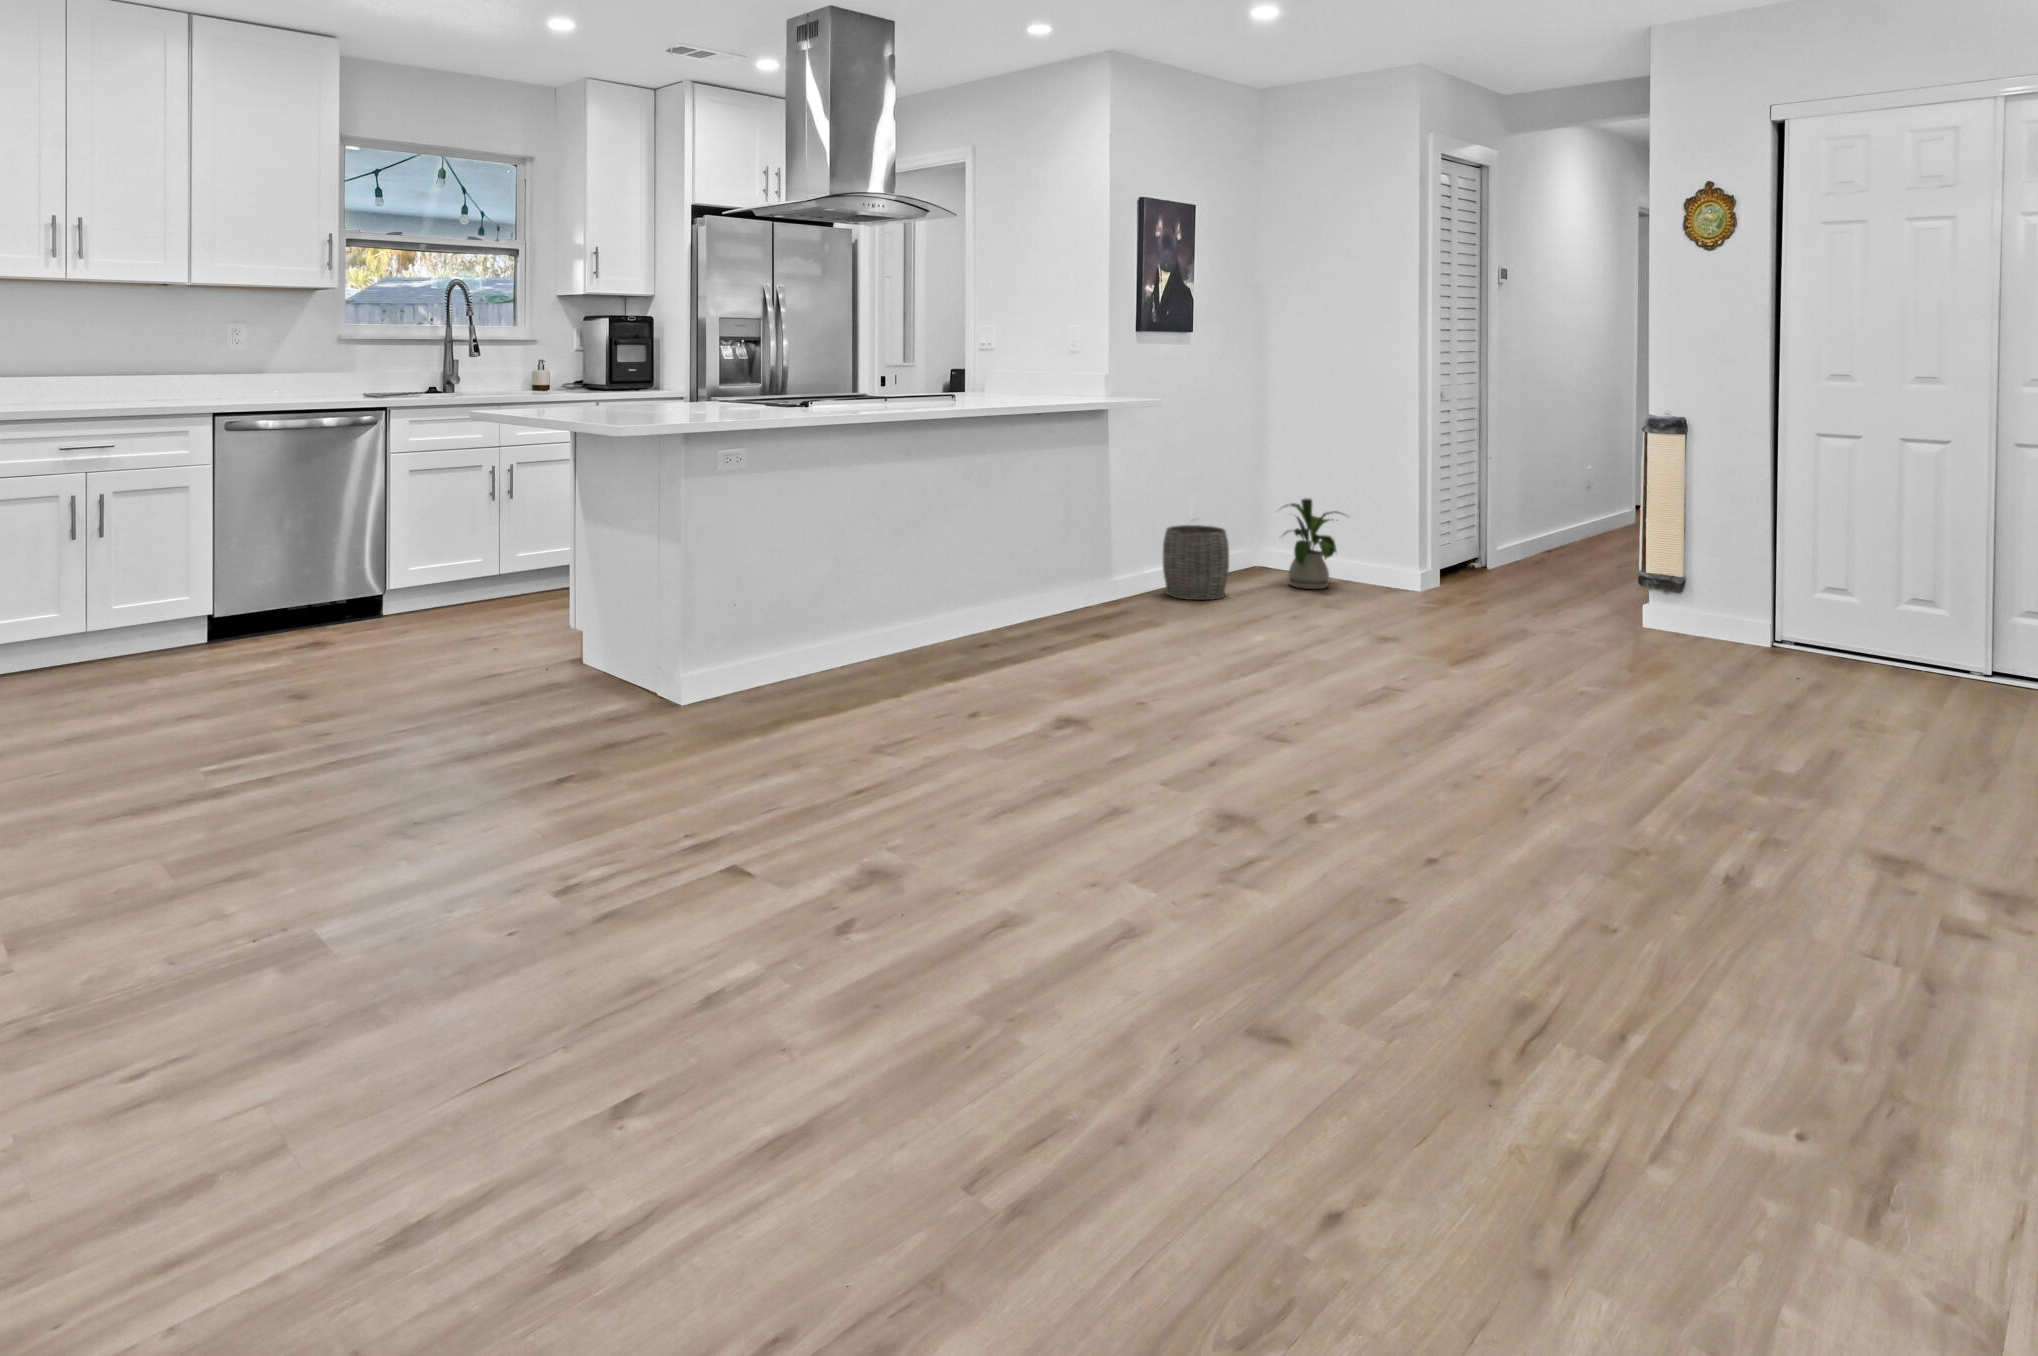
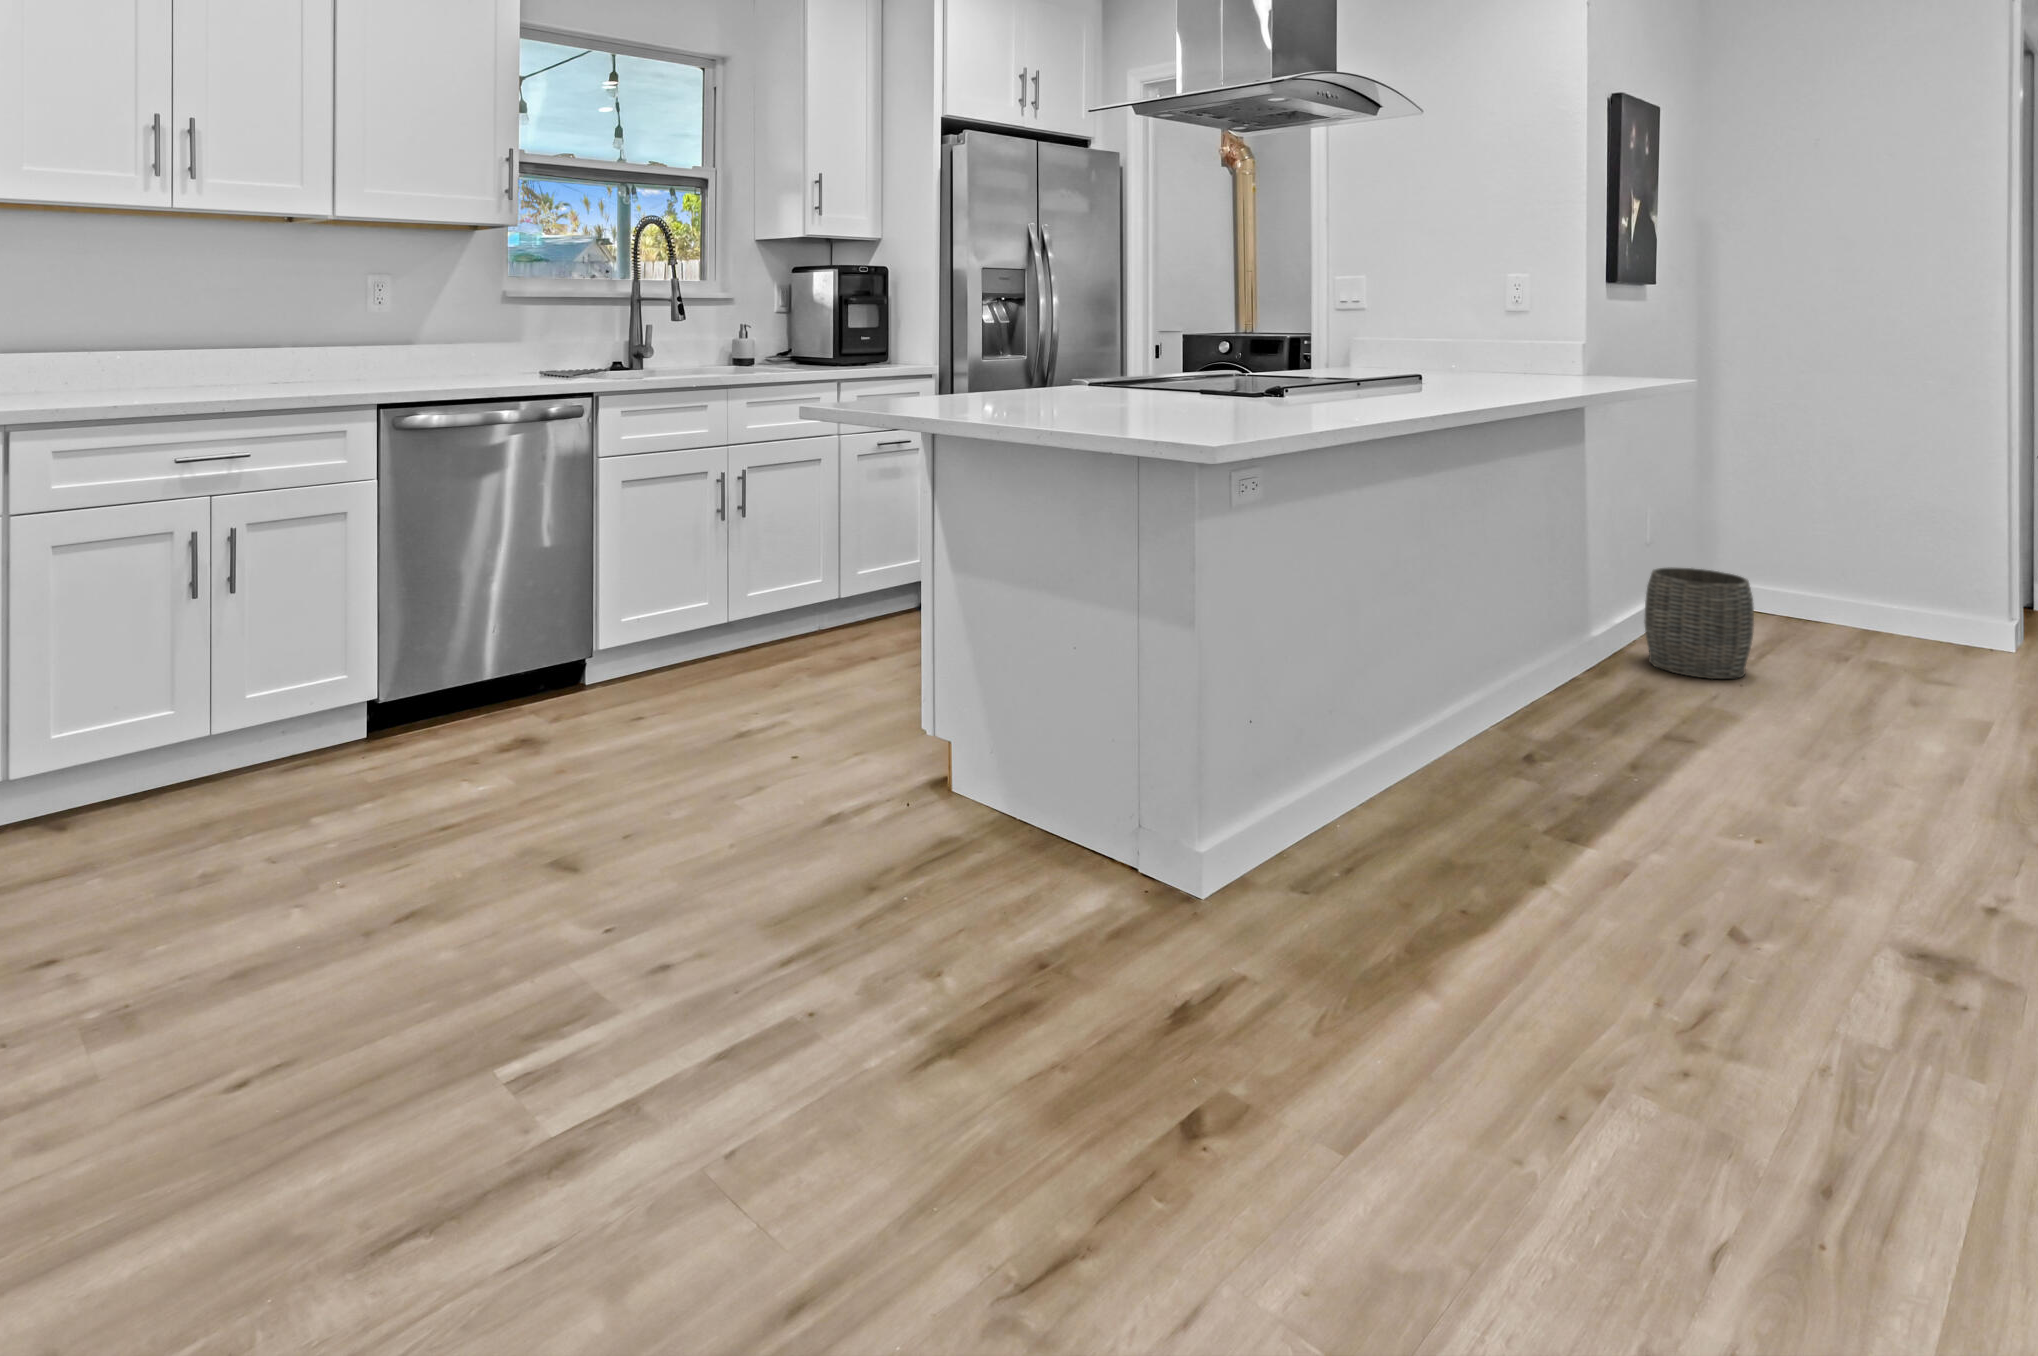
house plant: present [1285,498,1346,589] -> none [1777,534,1918,661]

